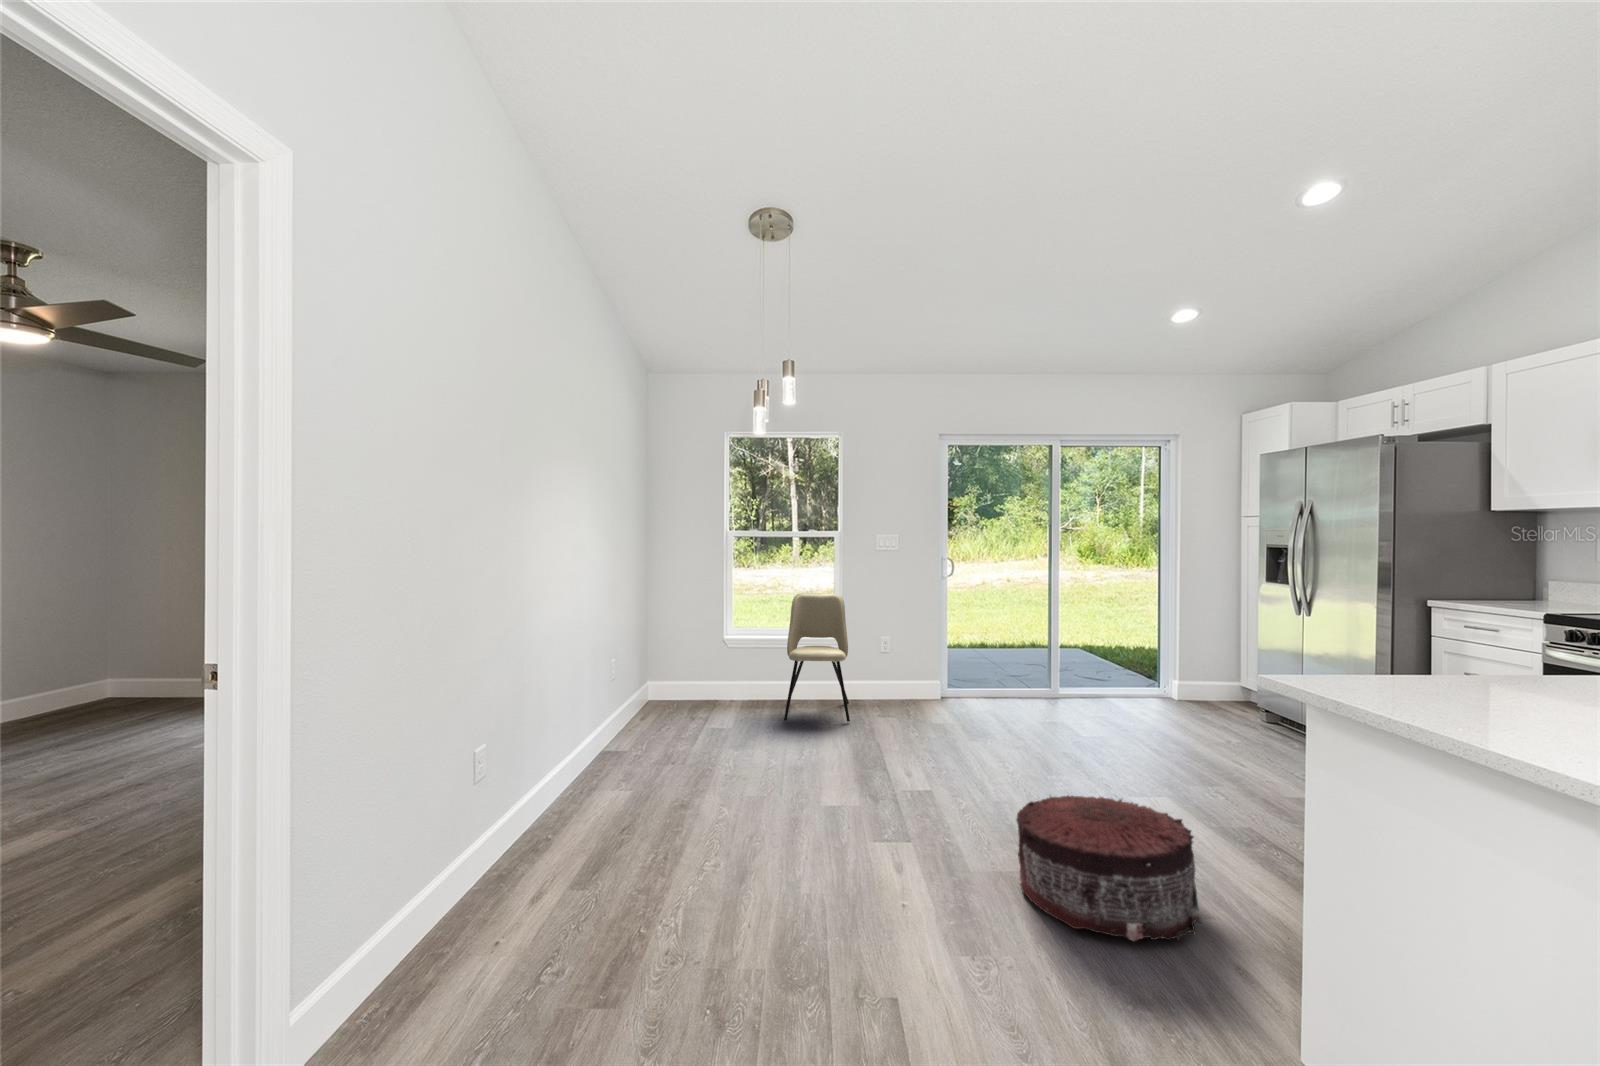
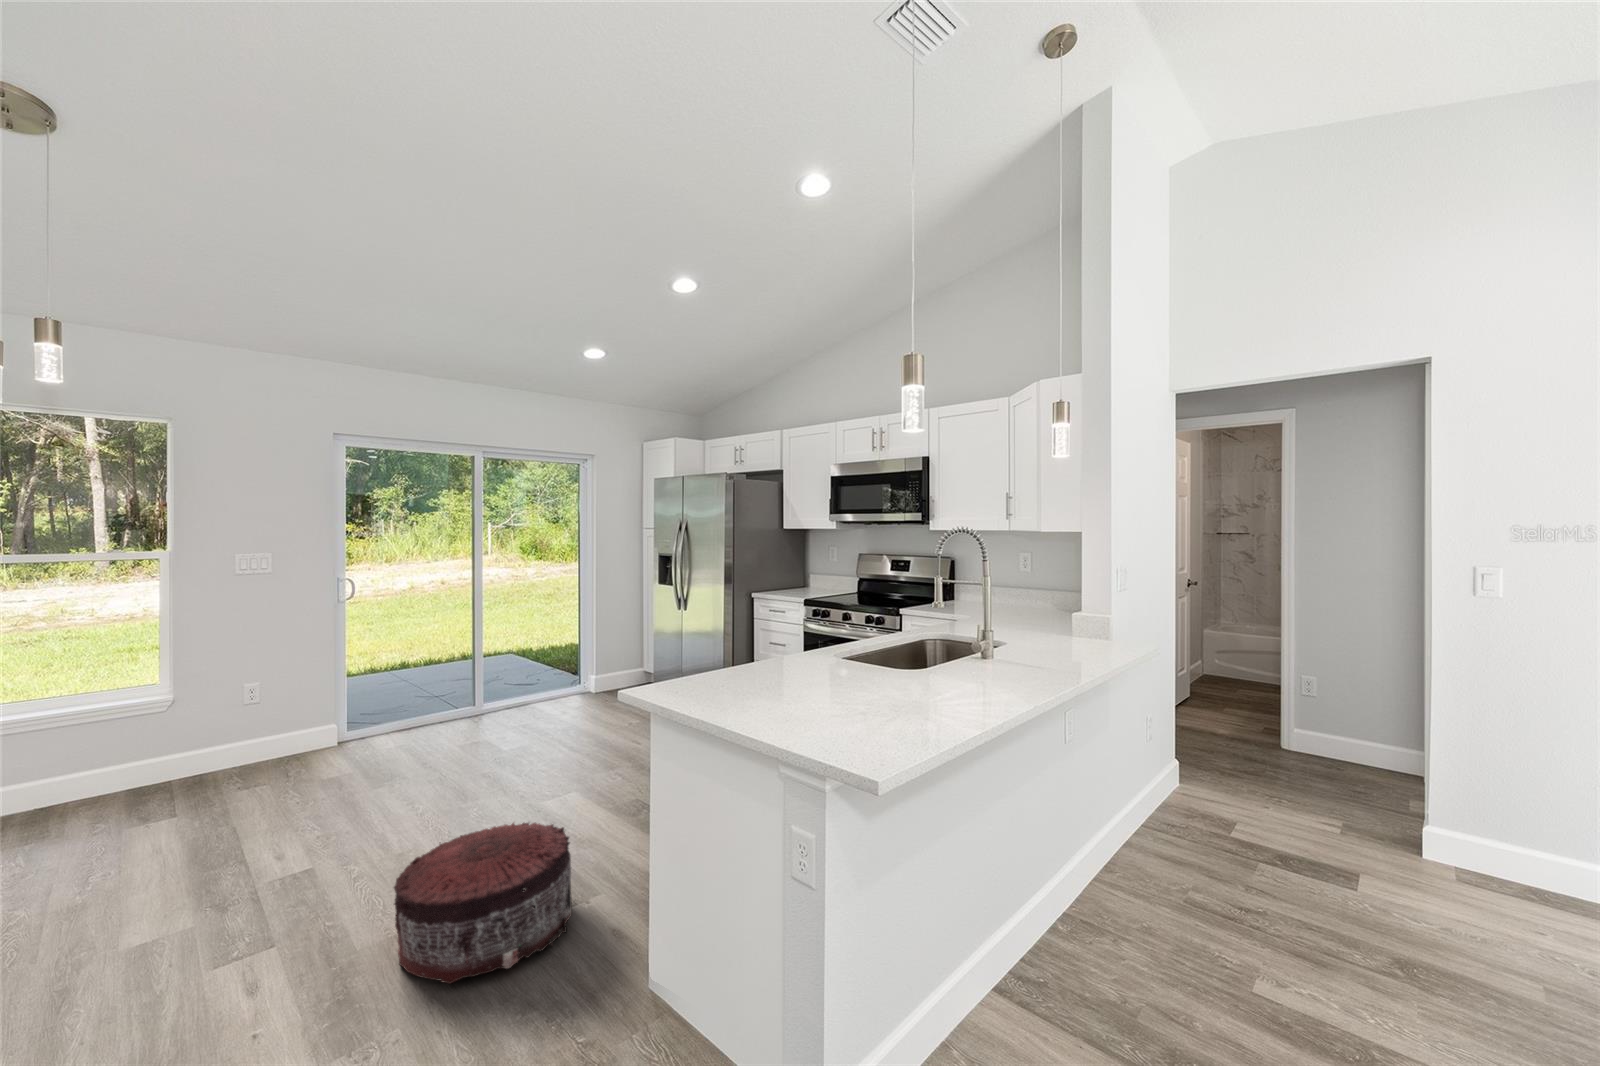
dining chair: present [784,593,850,722] -> none [52,635,194,835]

